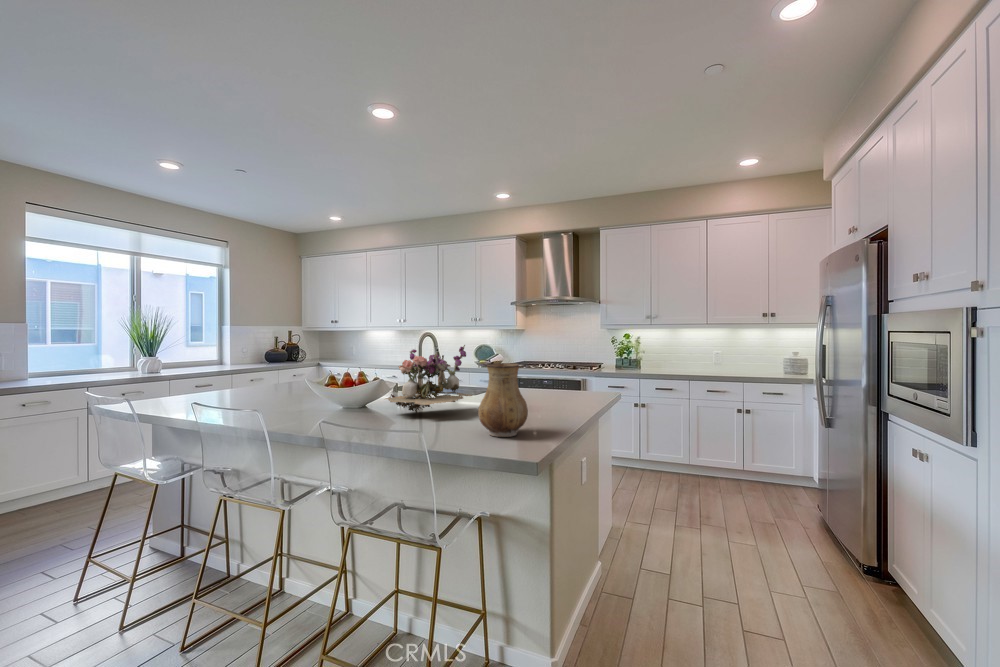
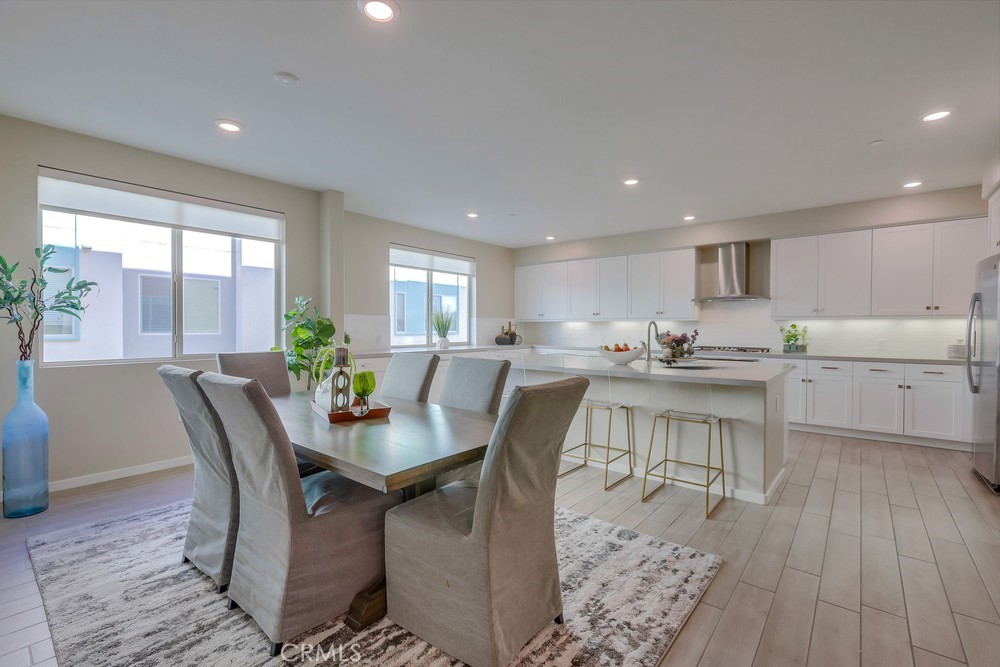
ceramic pitcher: present [478,363,528,437] -> none [723,337,752,374]

